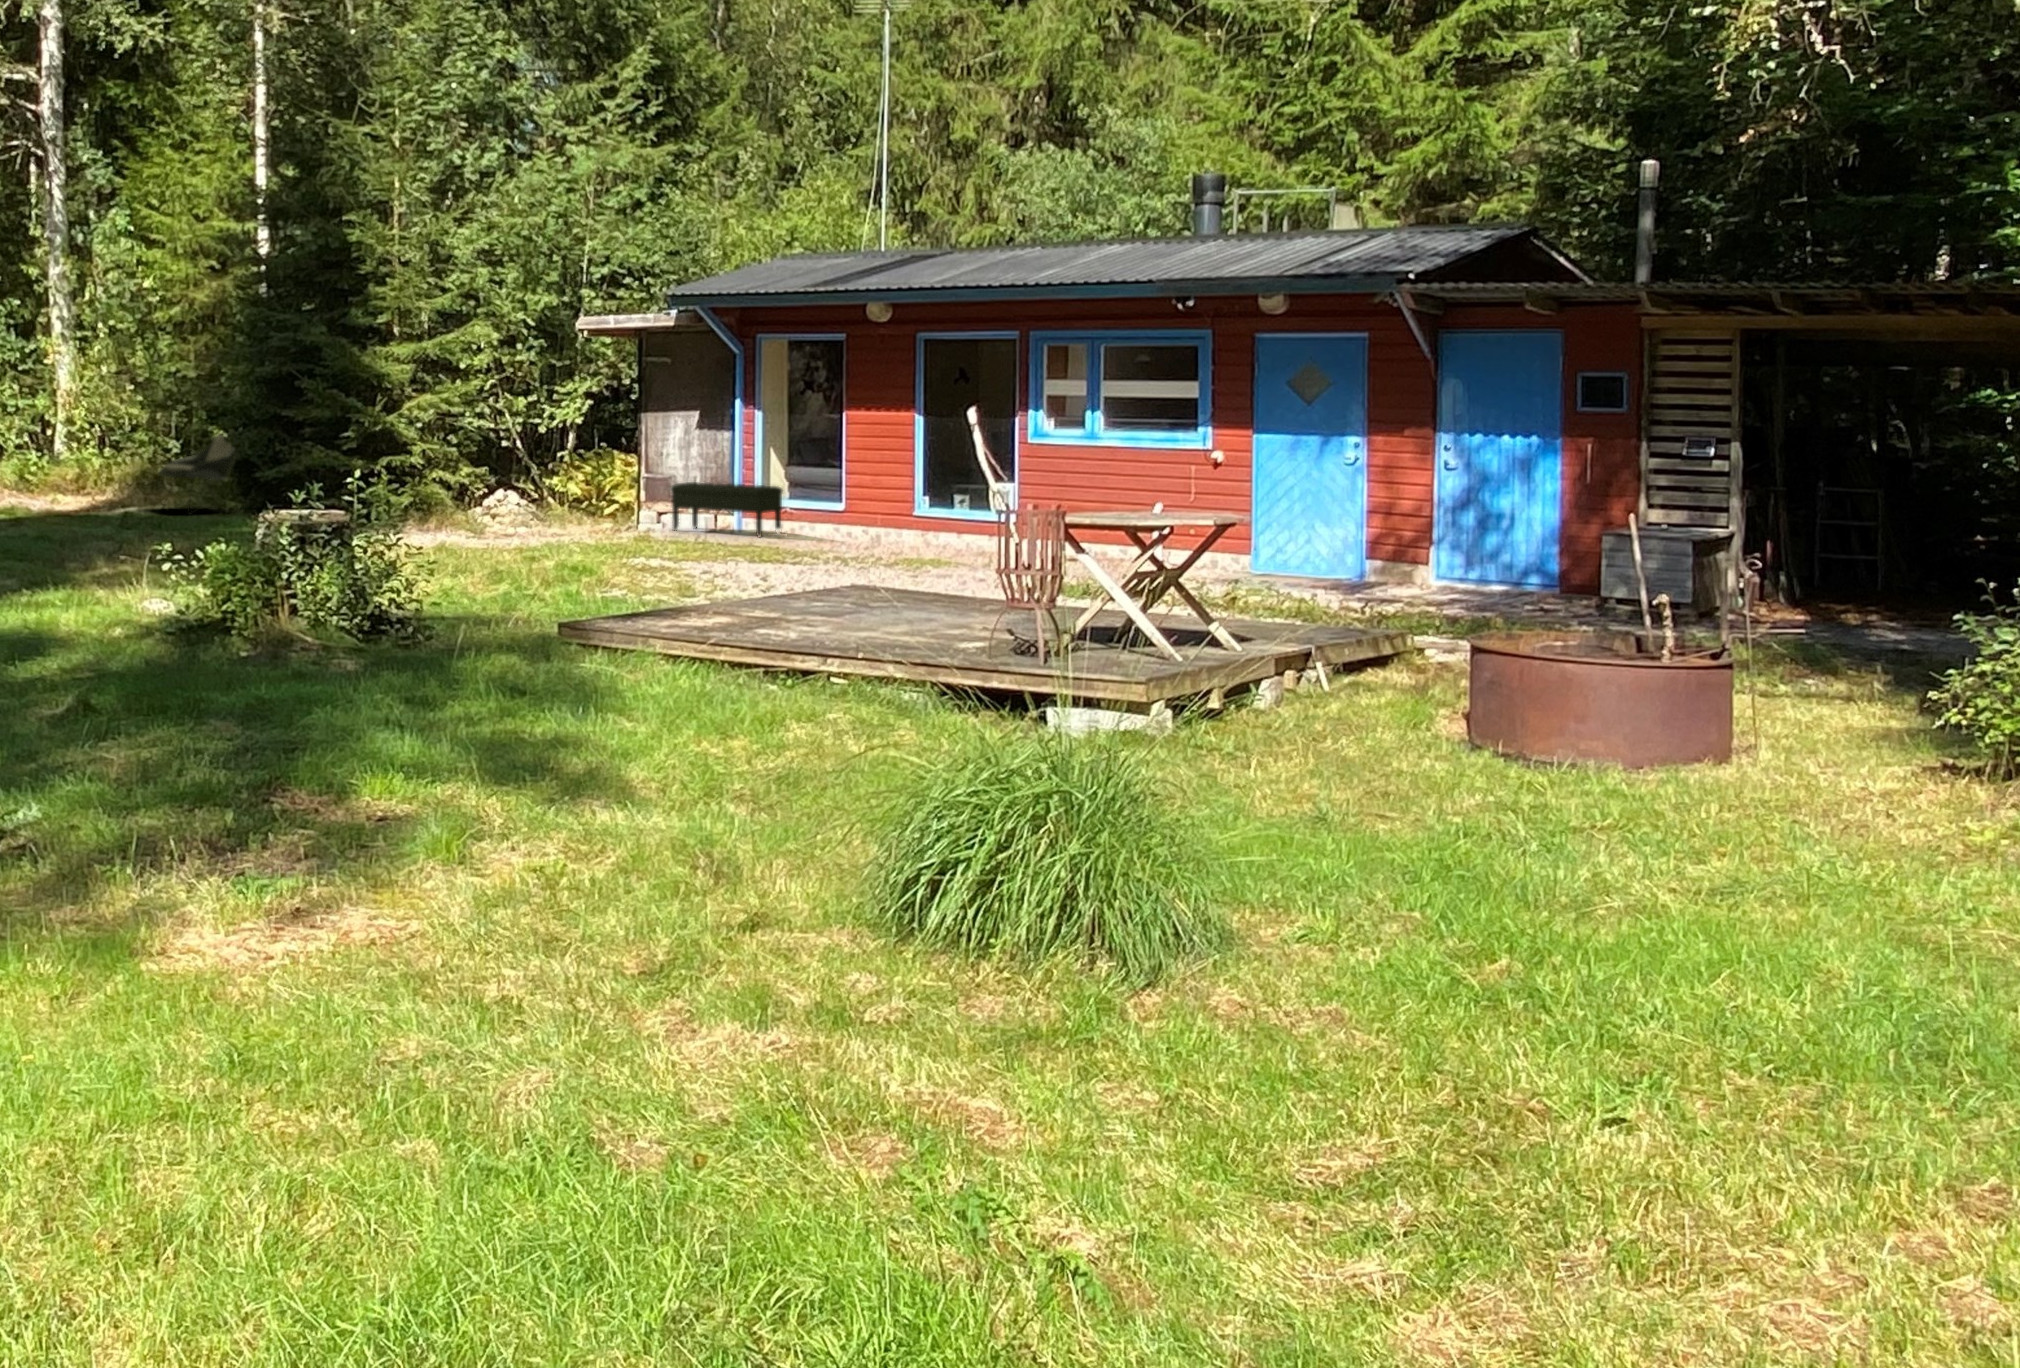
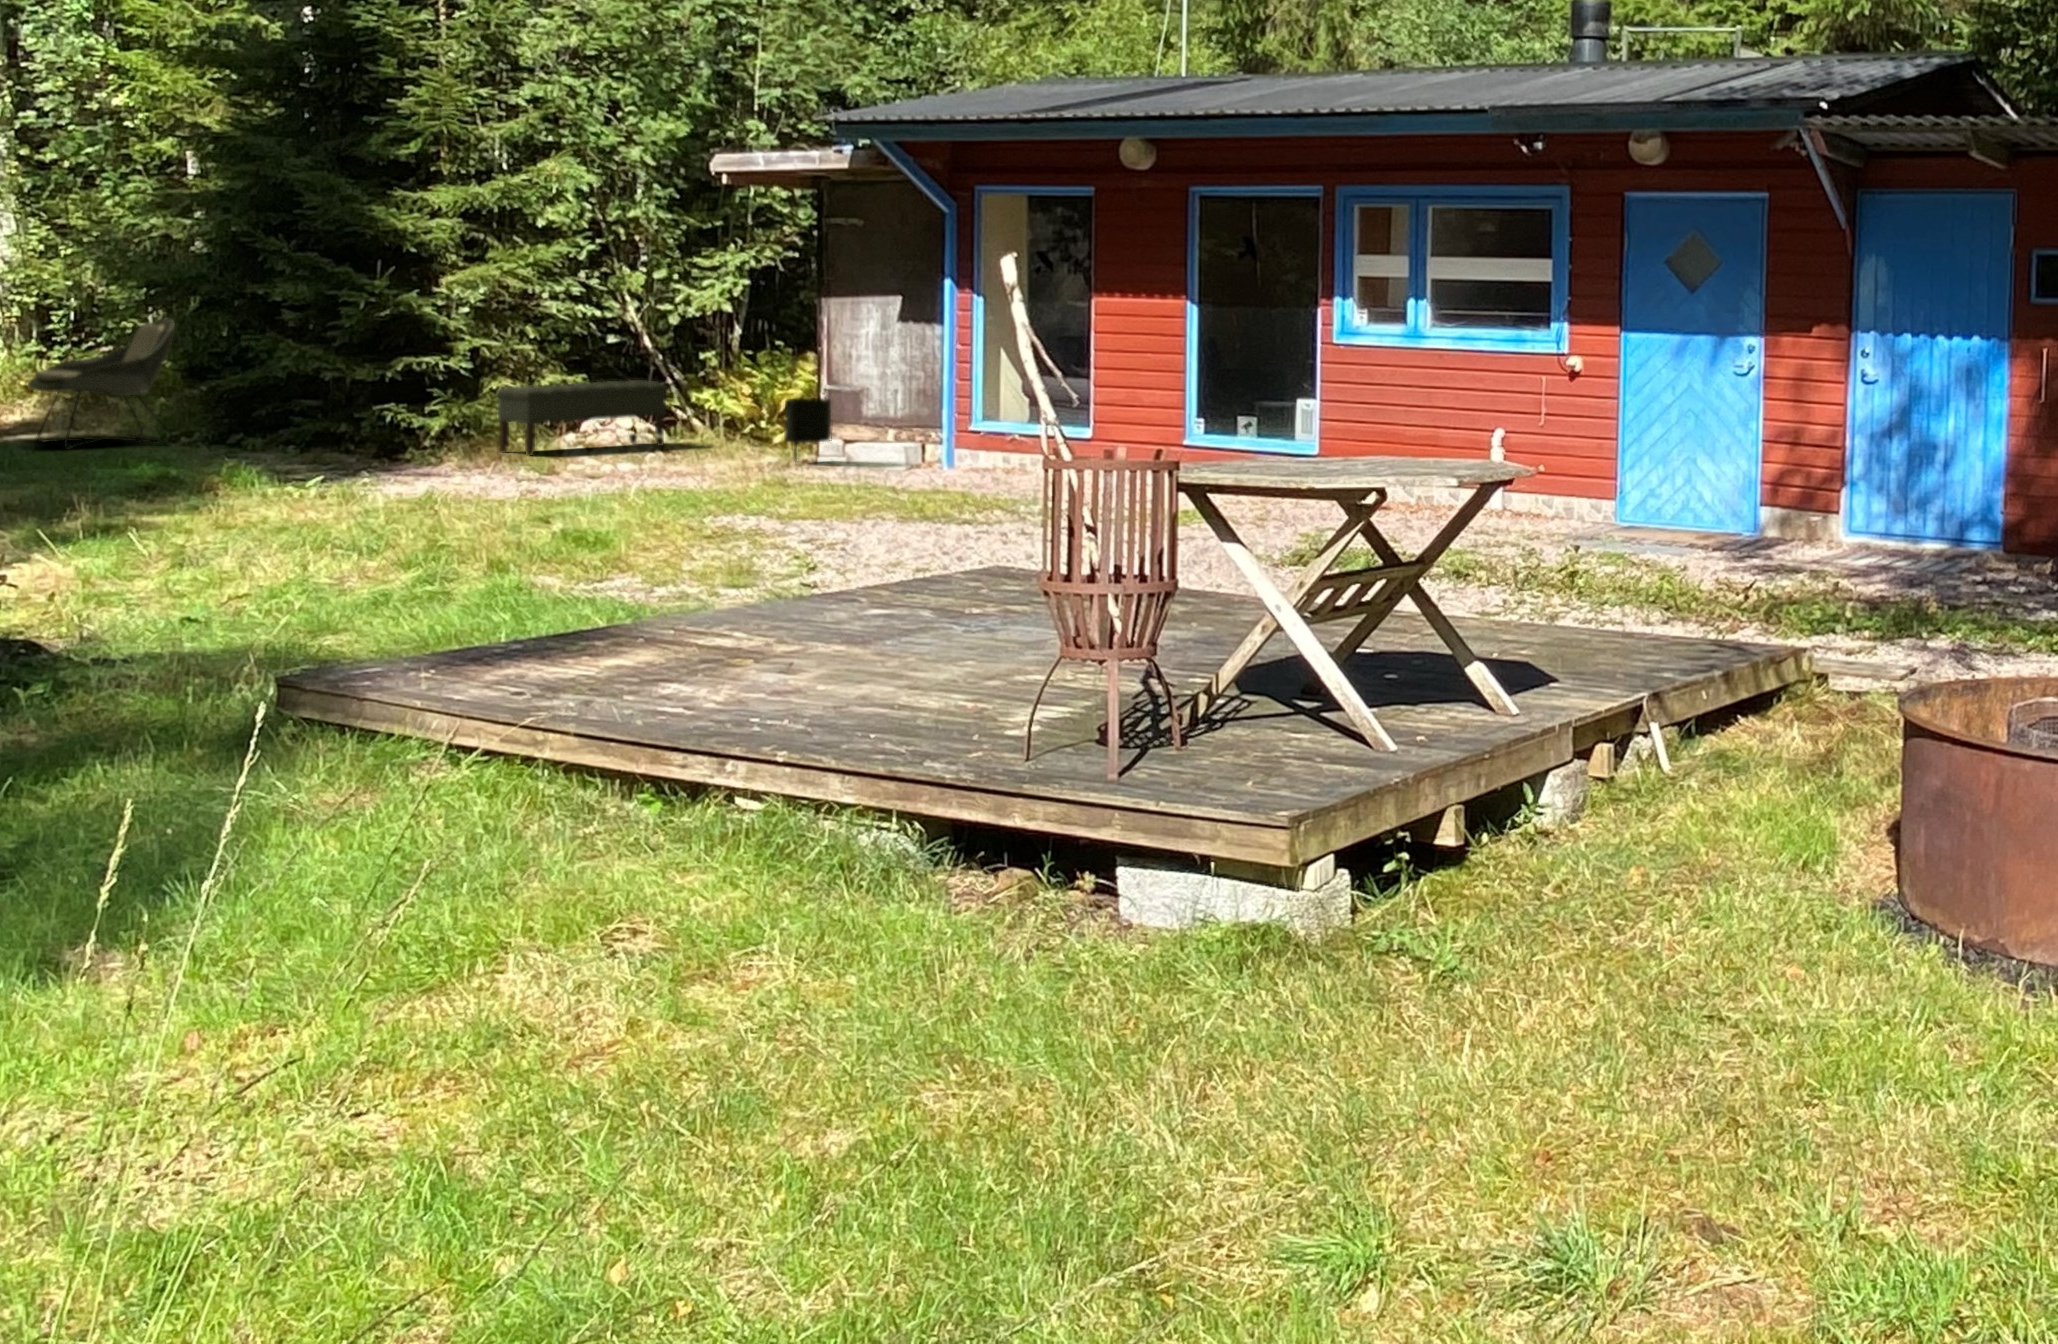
bench: present [670,482,783,537] -> present [496,380,668,456]
planter: none [630,483,661,529] -> present [784,398,832,460]

